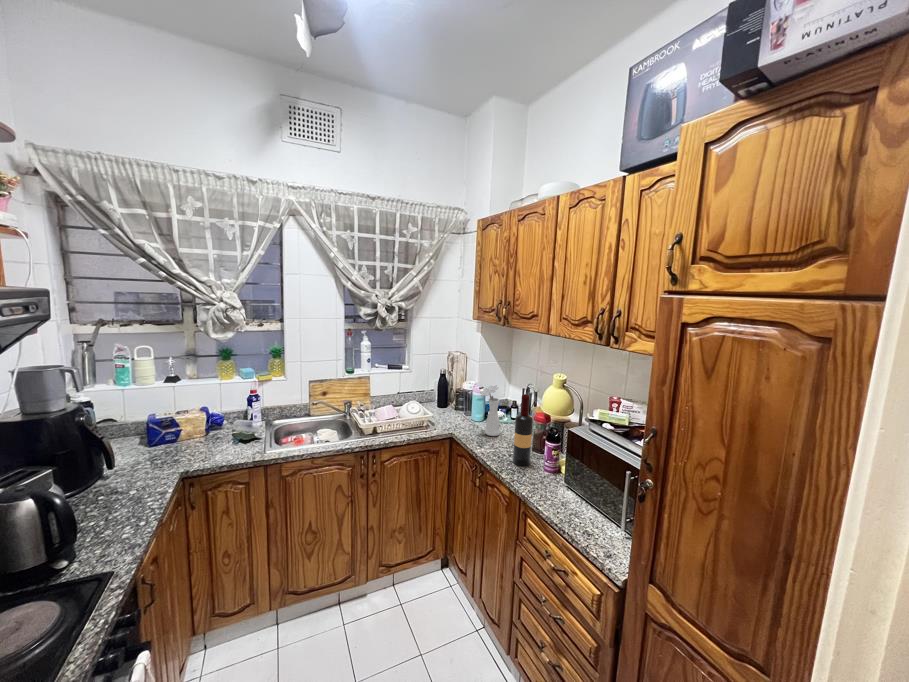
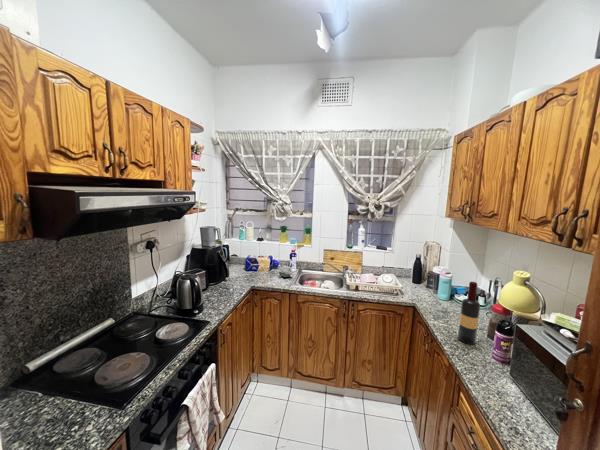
vase: present [480,385,500,436] -> none [440,271,458,314]

